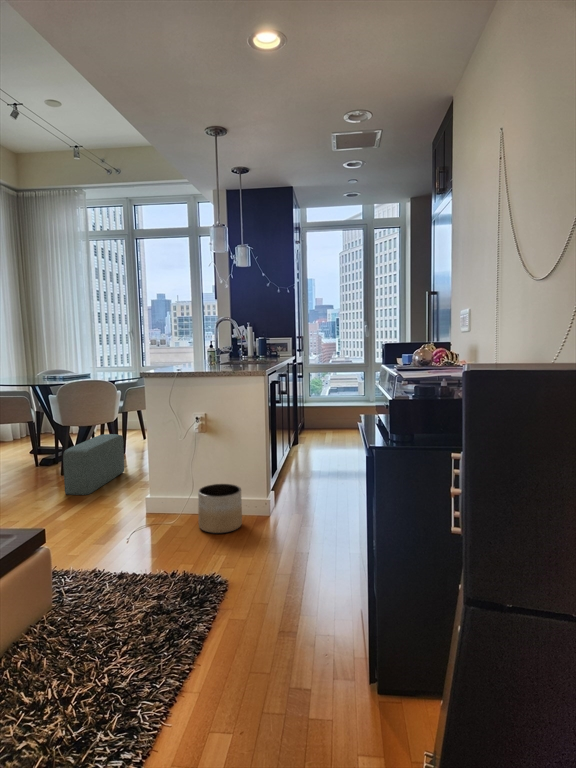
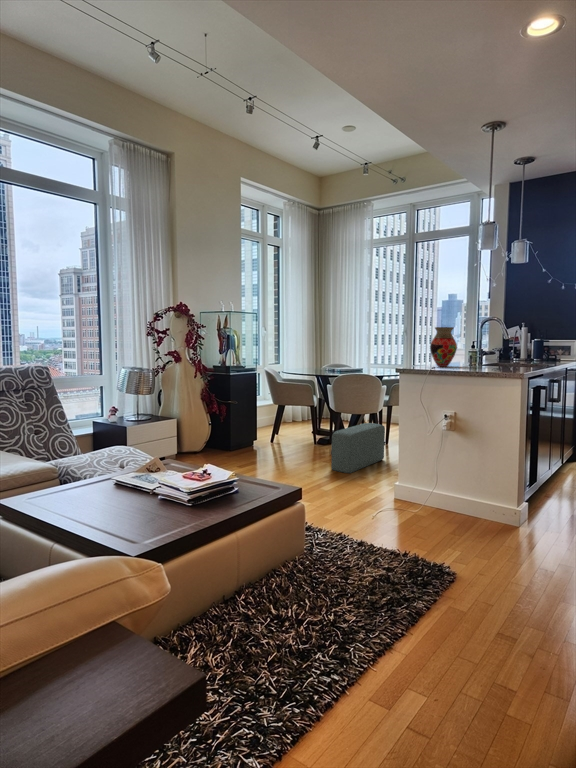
vase: none [168,328,195,368] -> present [430,327,457,367]
planter: present [198,484,242,533] -> none [441,482,487,531]

